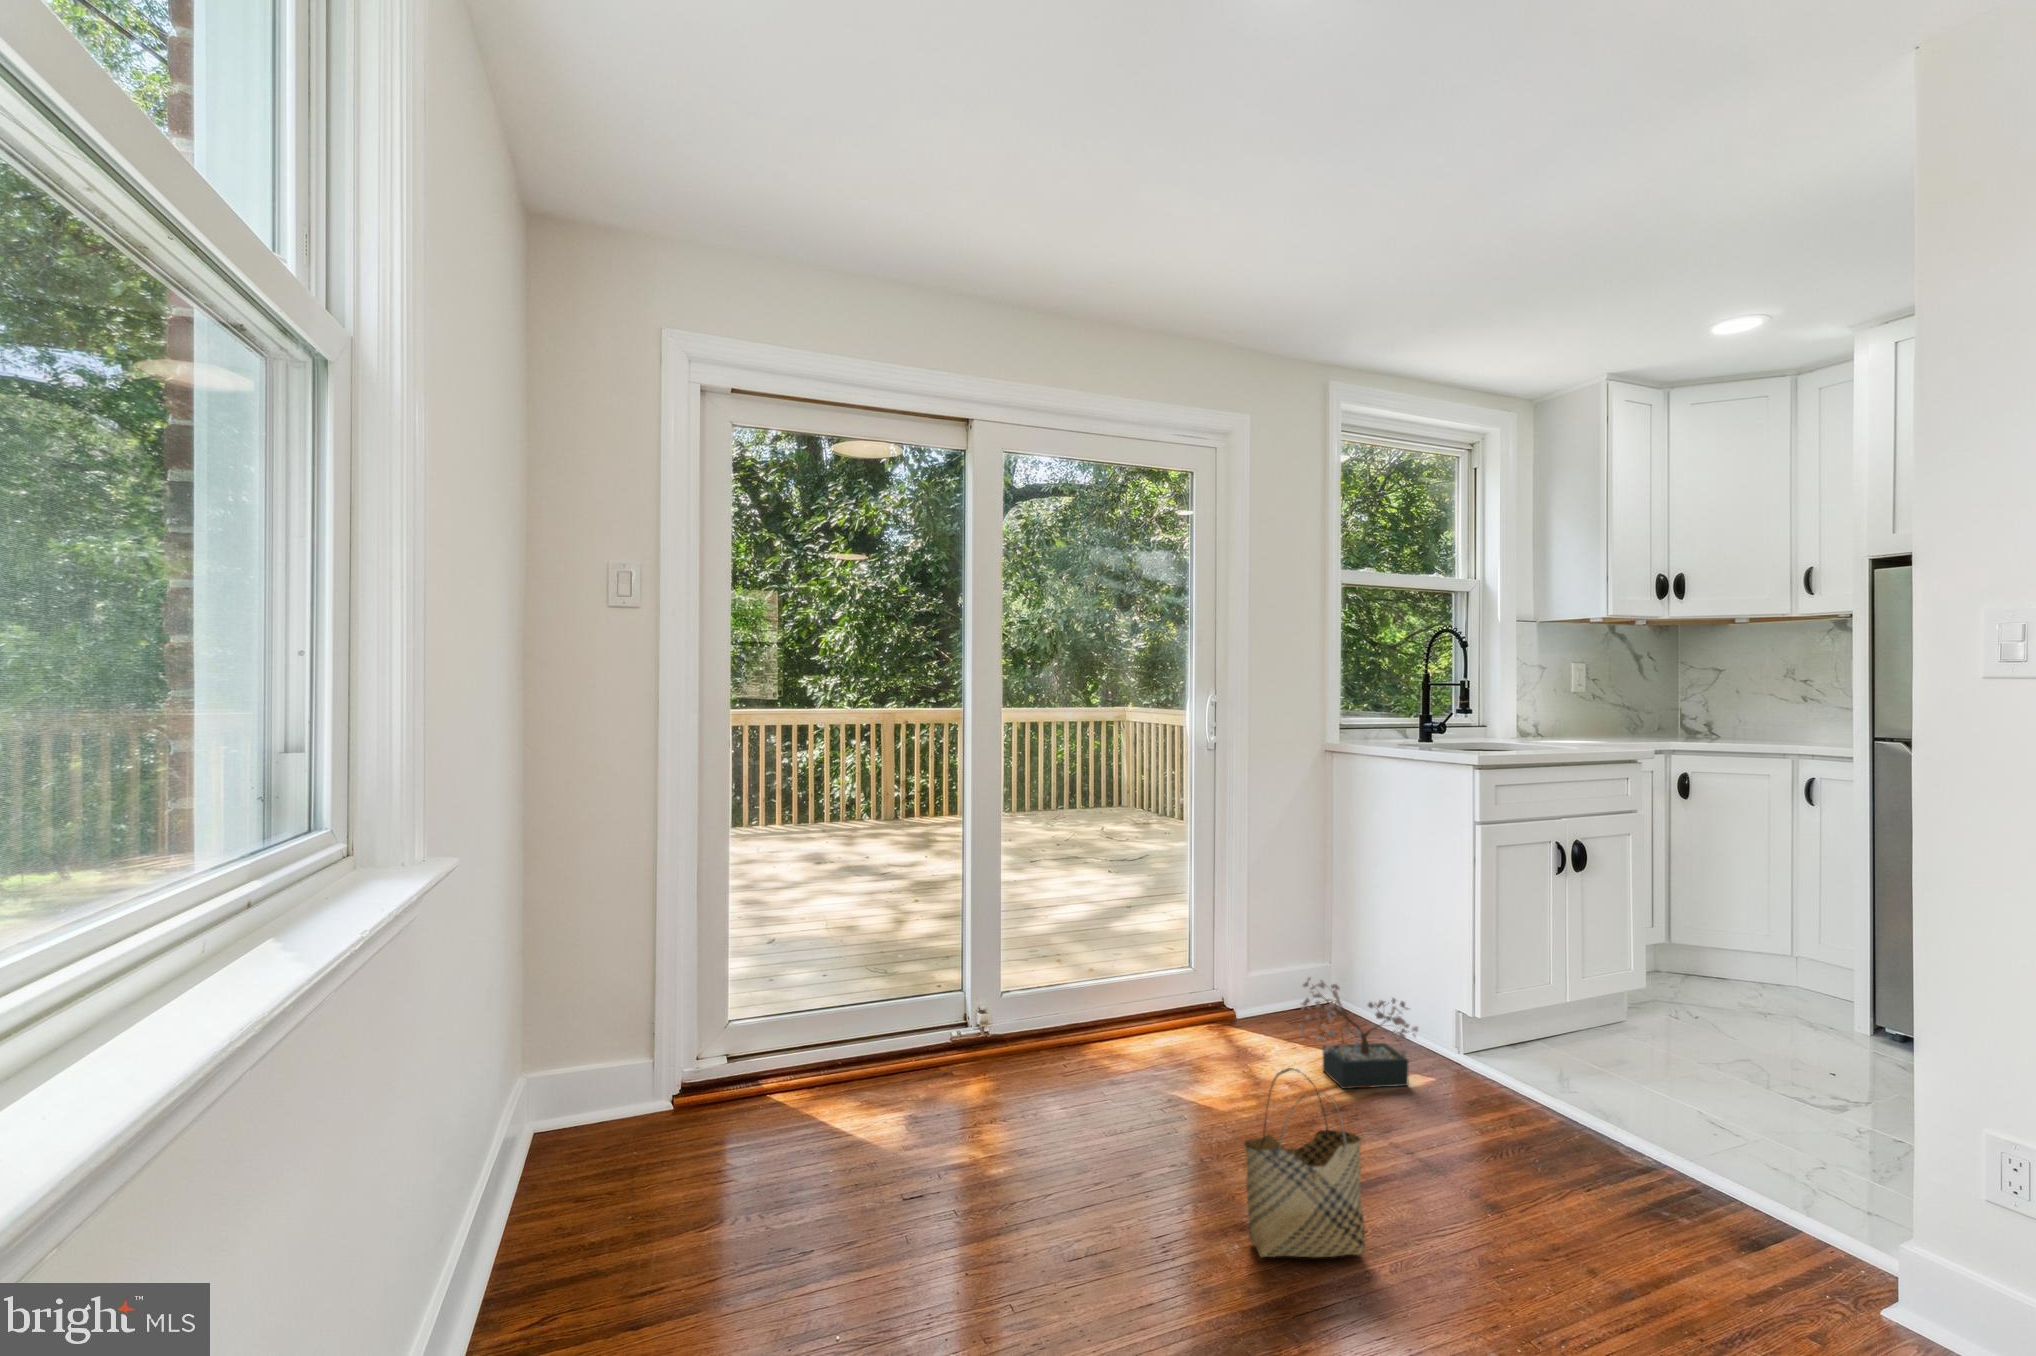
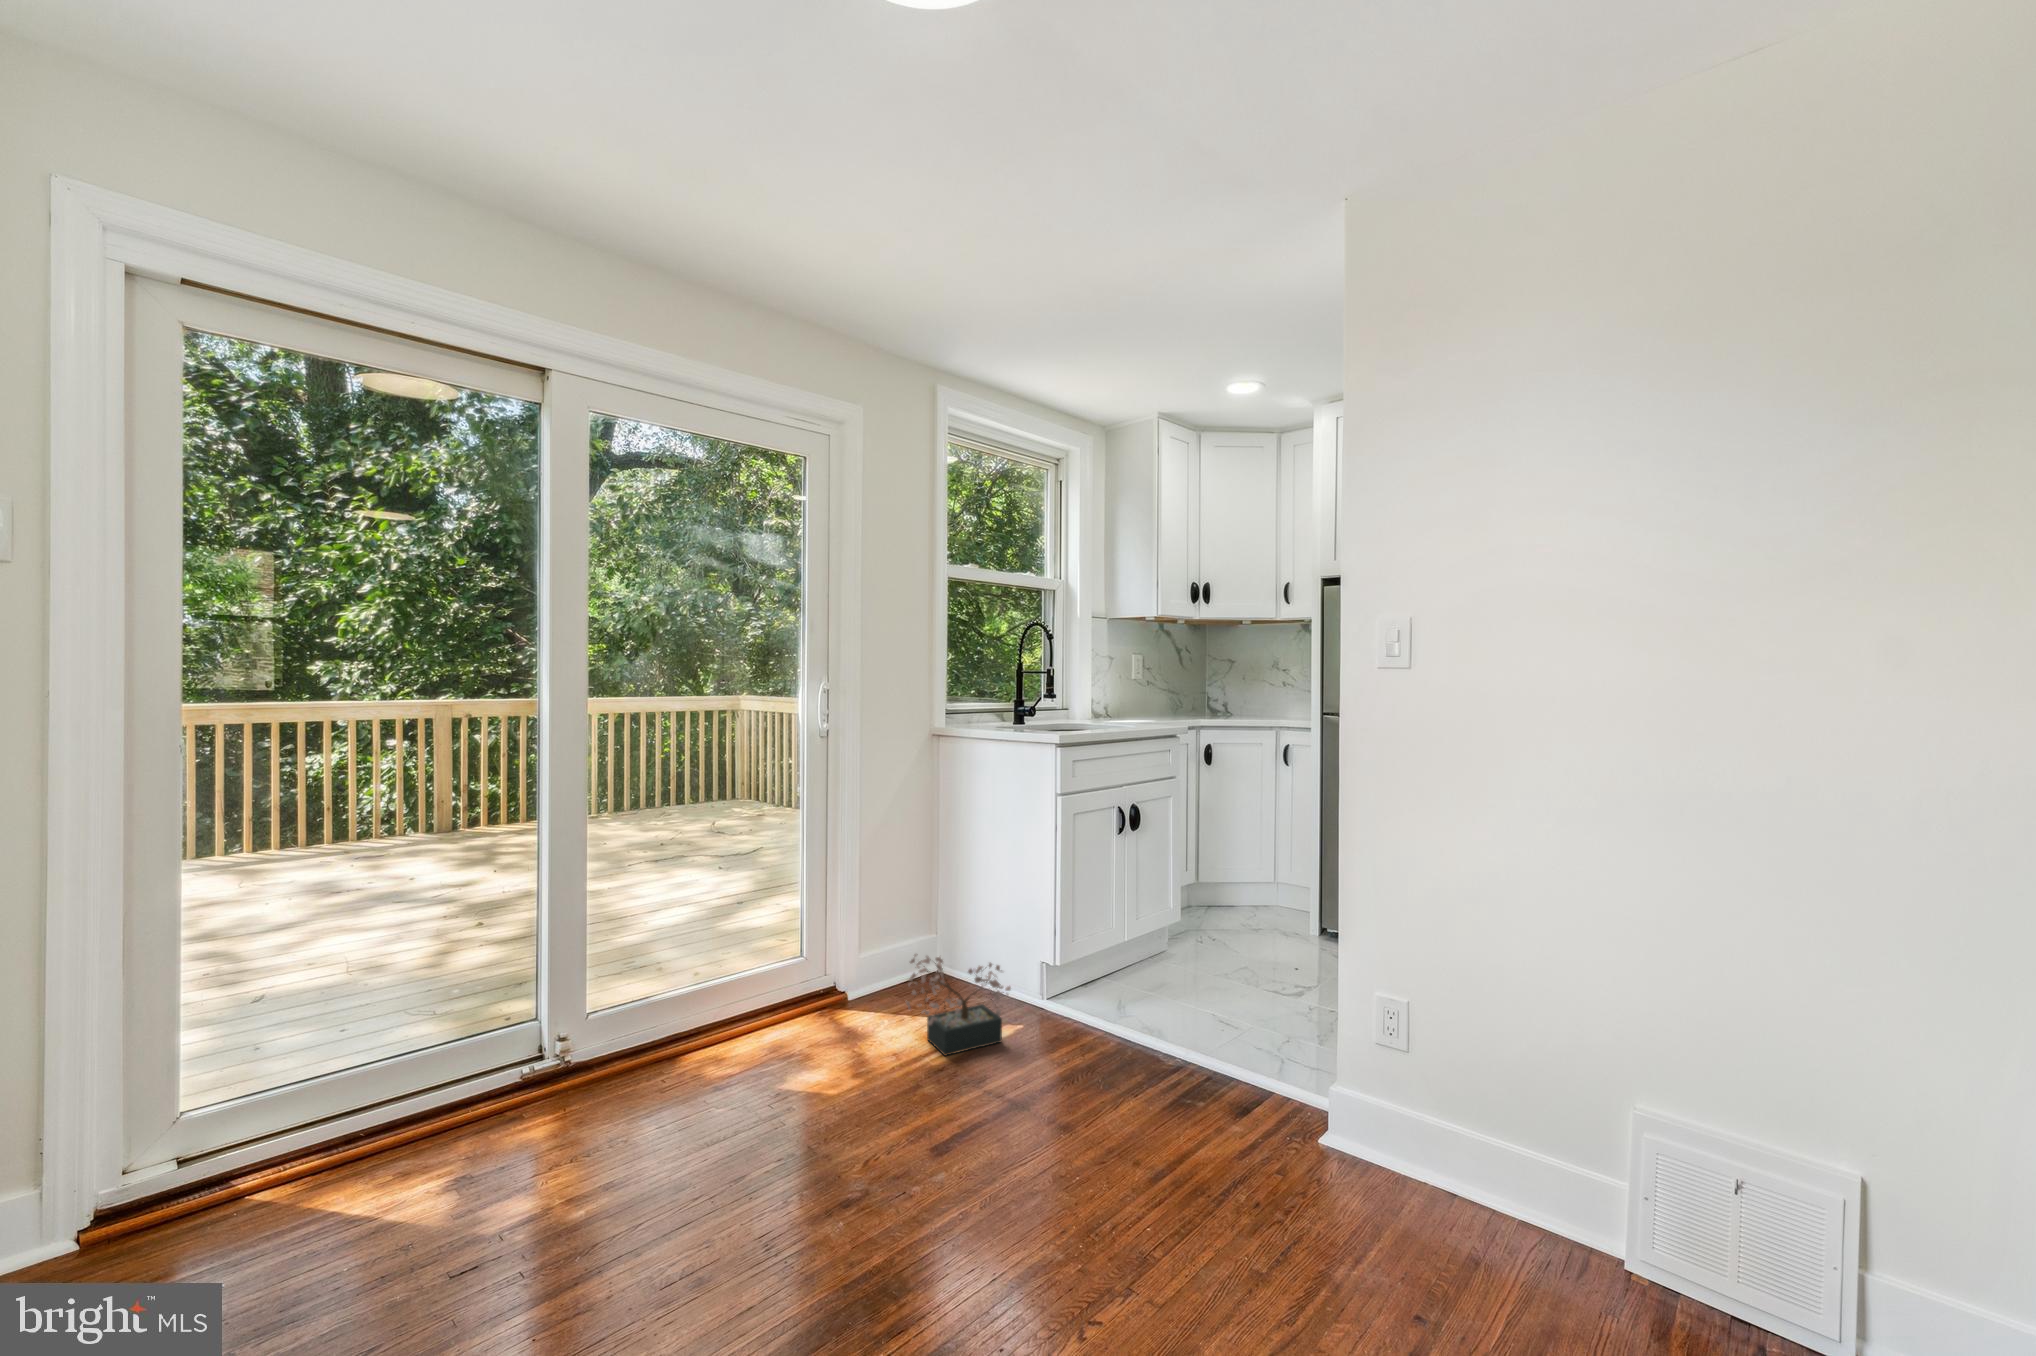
woven basket: present [1244,1068,1365,1257] -> none [845,1067,963,1273]

